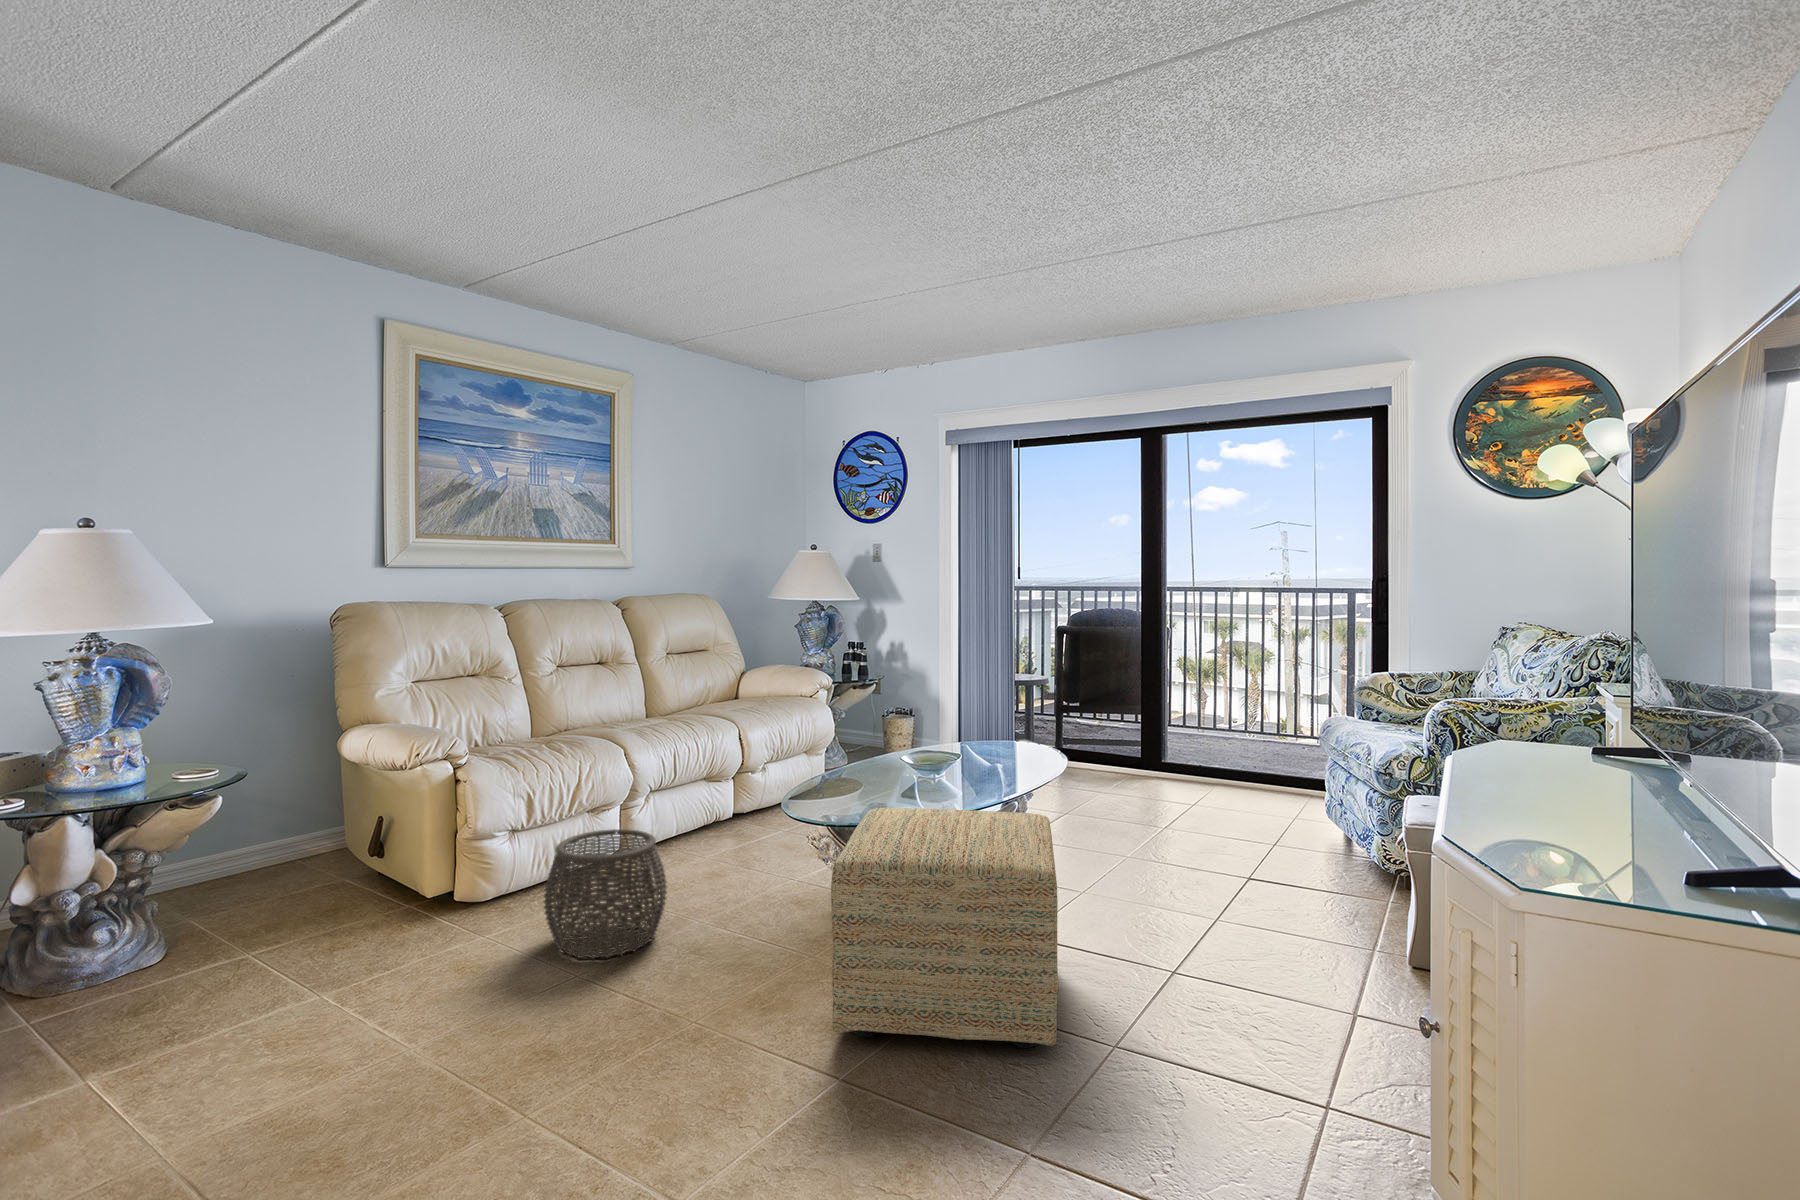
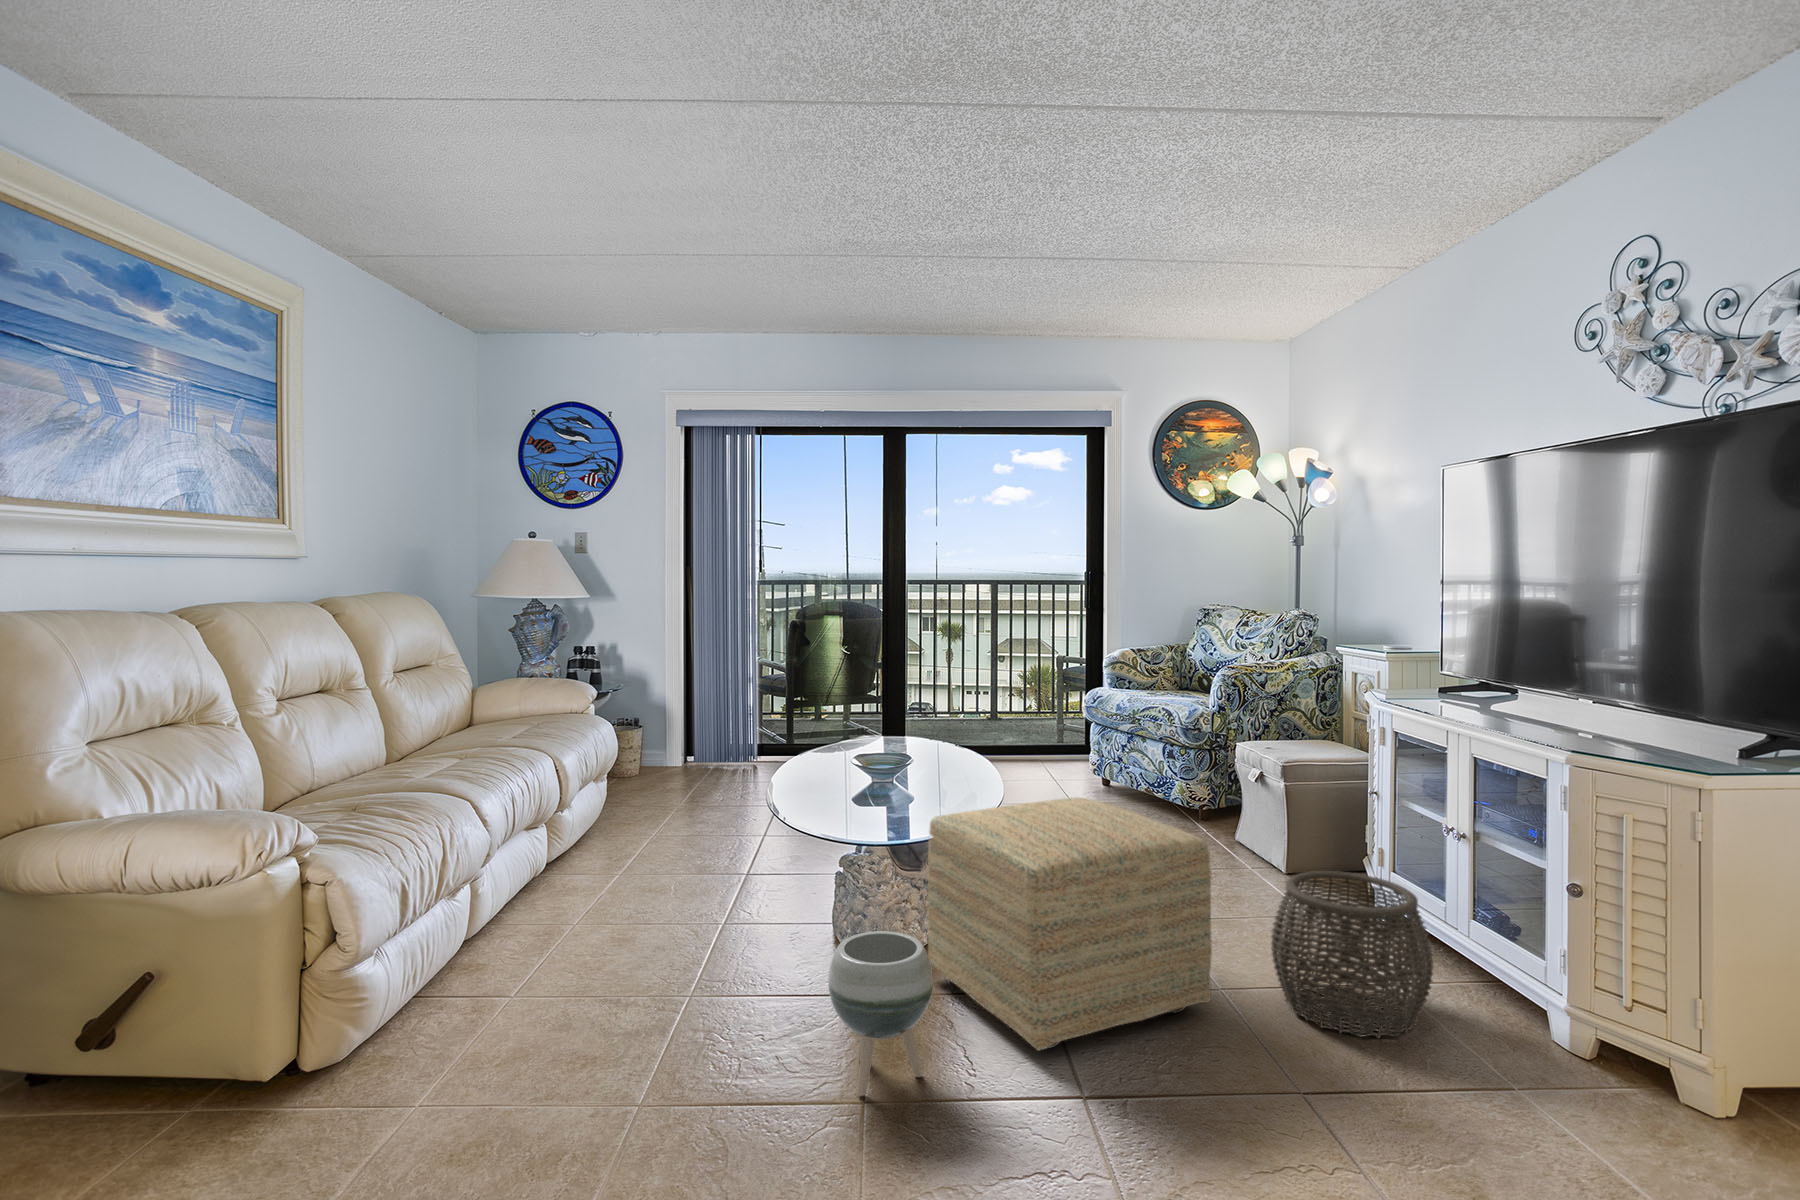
woven basket: present [544,829,667,959] -> present [1271,871,1433,1038]
planter: none [674,890,764,1023] -> present [828,931,933,1096]

